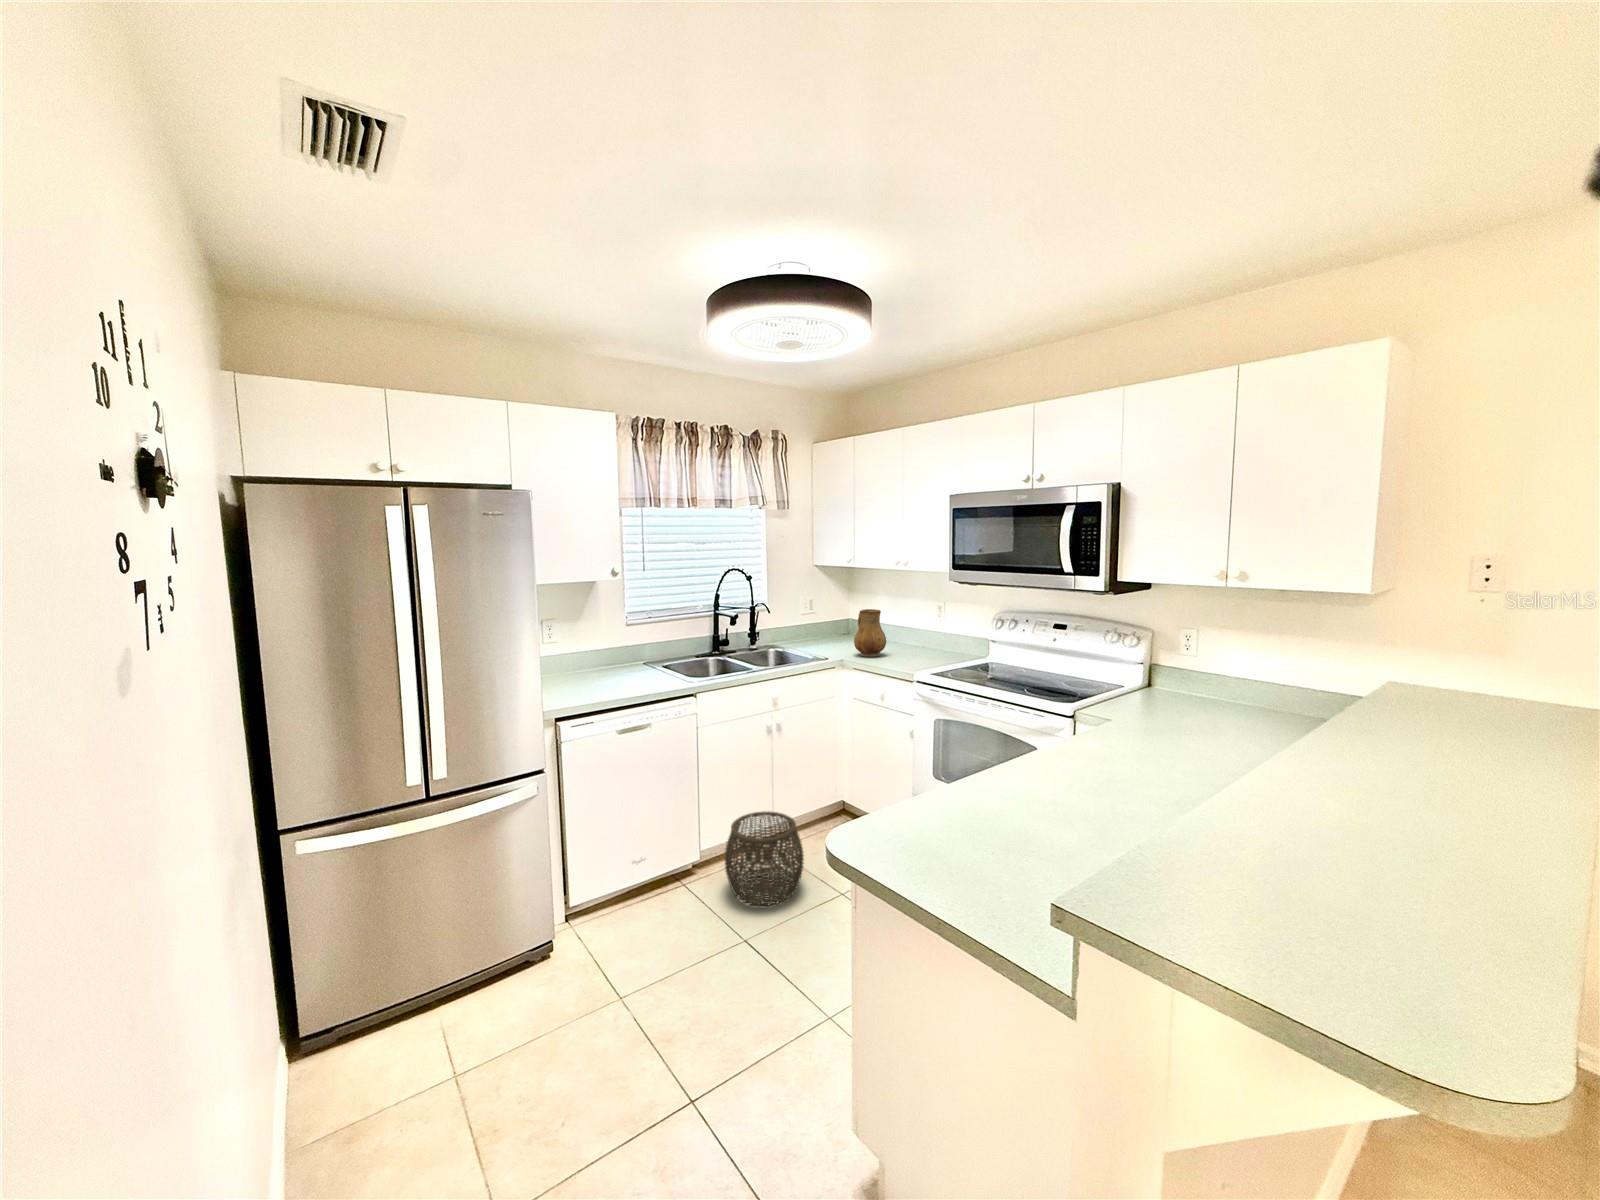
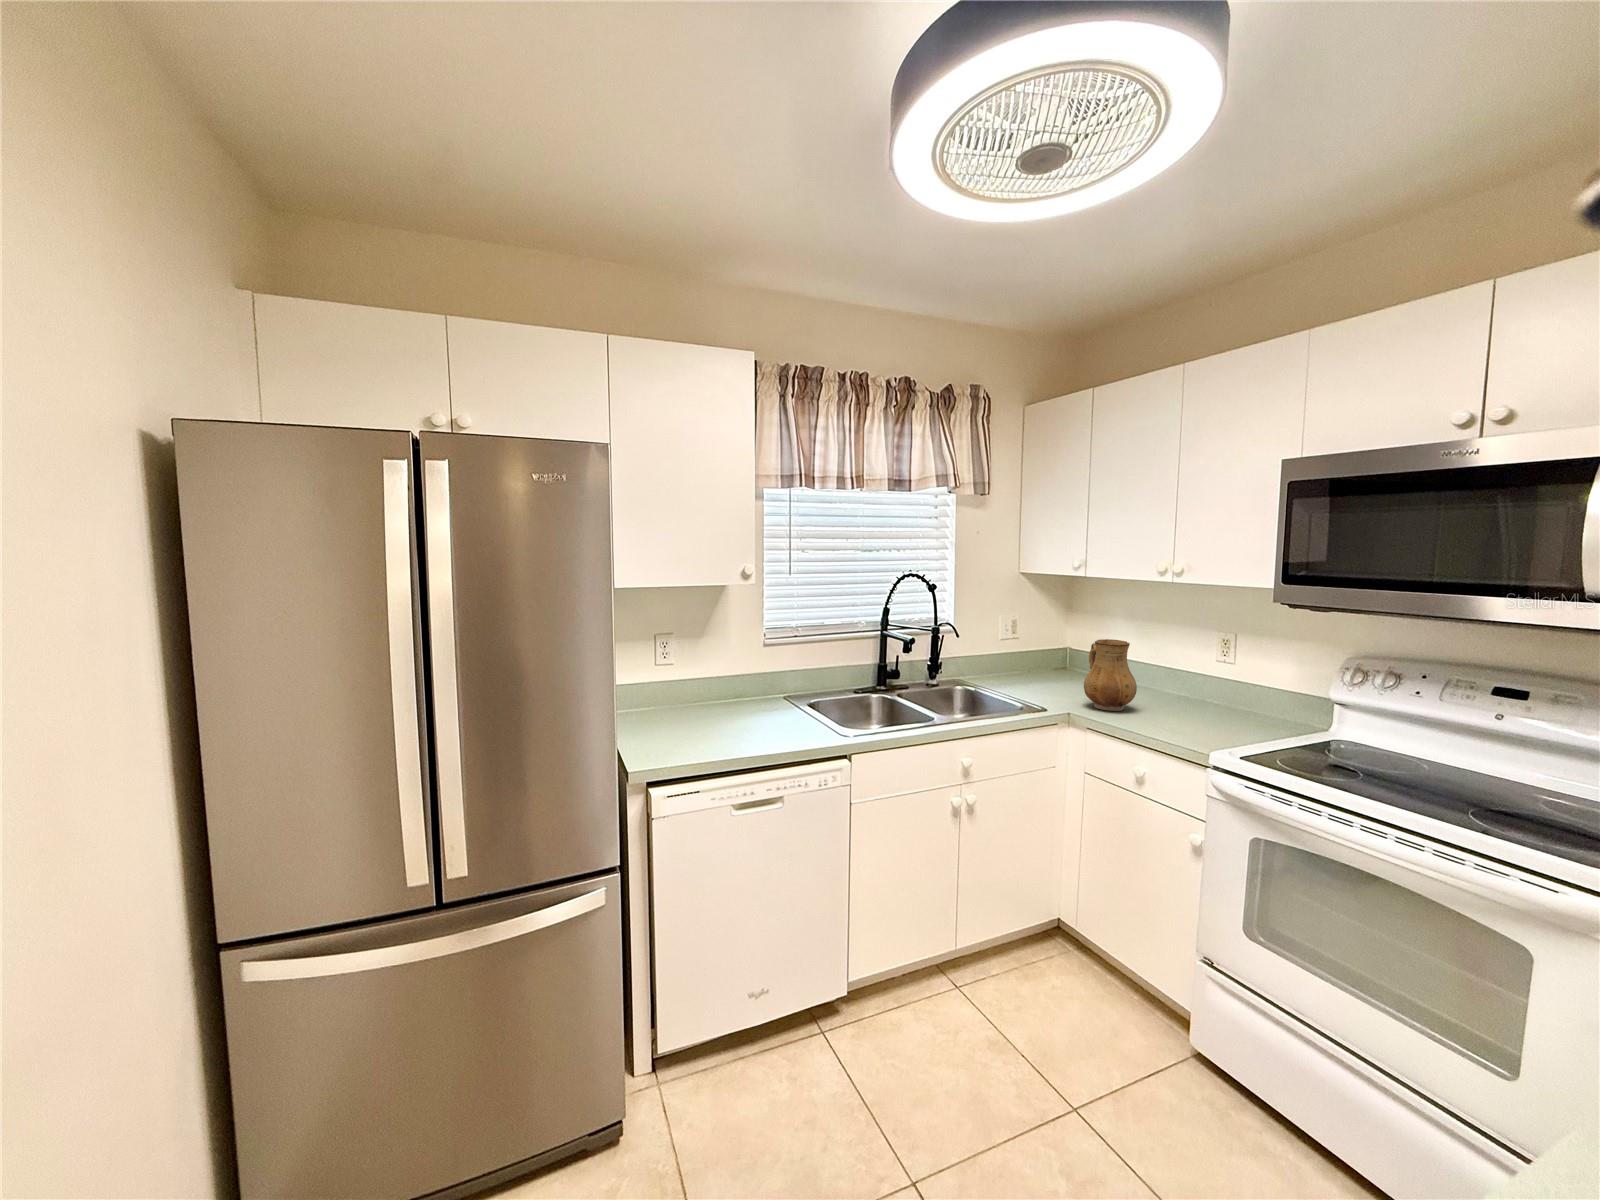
woven basket: present [725,811,804,906] -> none [883,942,1011,1113]

